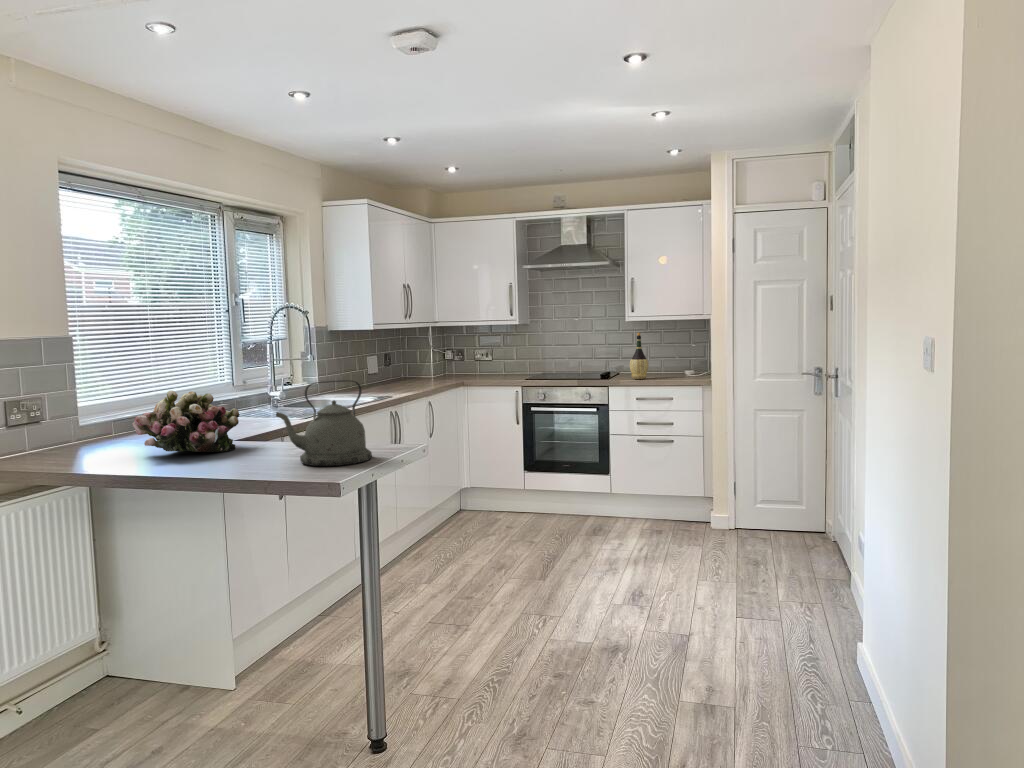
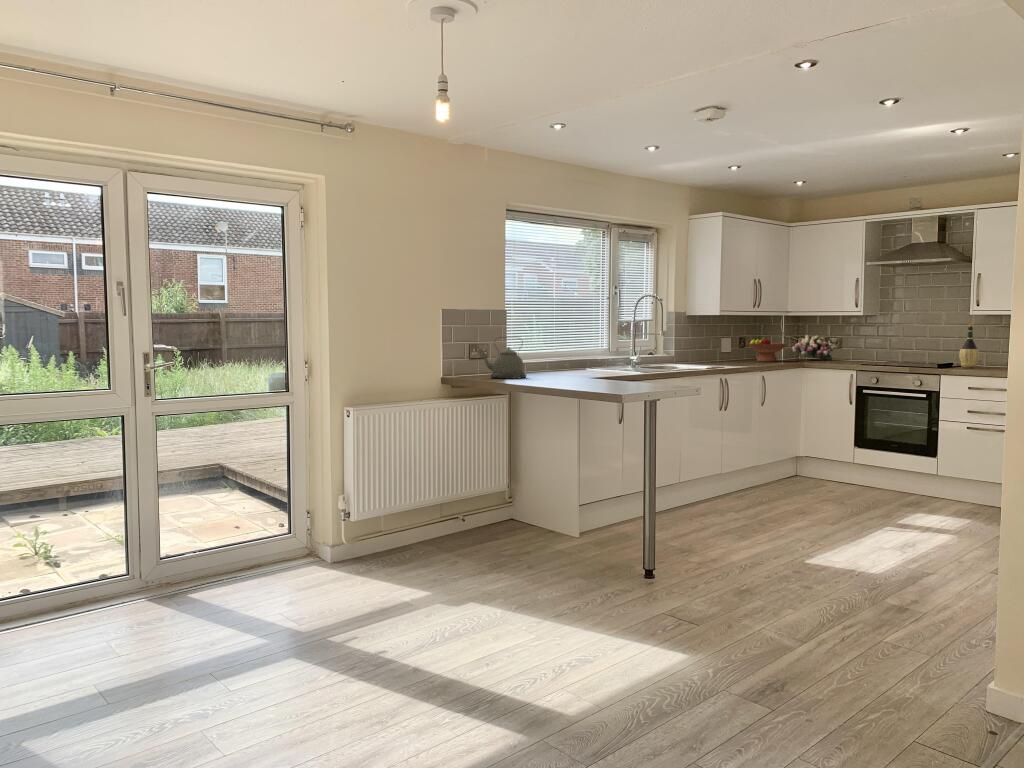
fruit bowl: none [394,352,439,381] -> present [748,337,787,362]
kettle: present [276,380,372,466] -> present [480,347,526,379]
flower arrangement: present [132,391,240,452] -> present [792,335,834,360]

